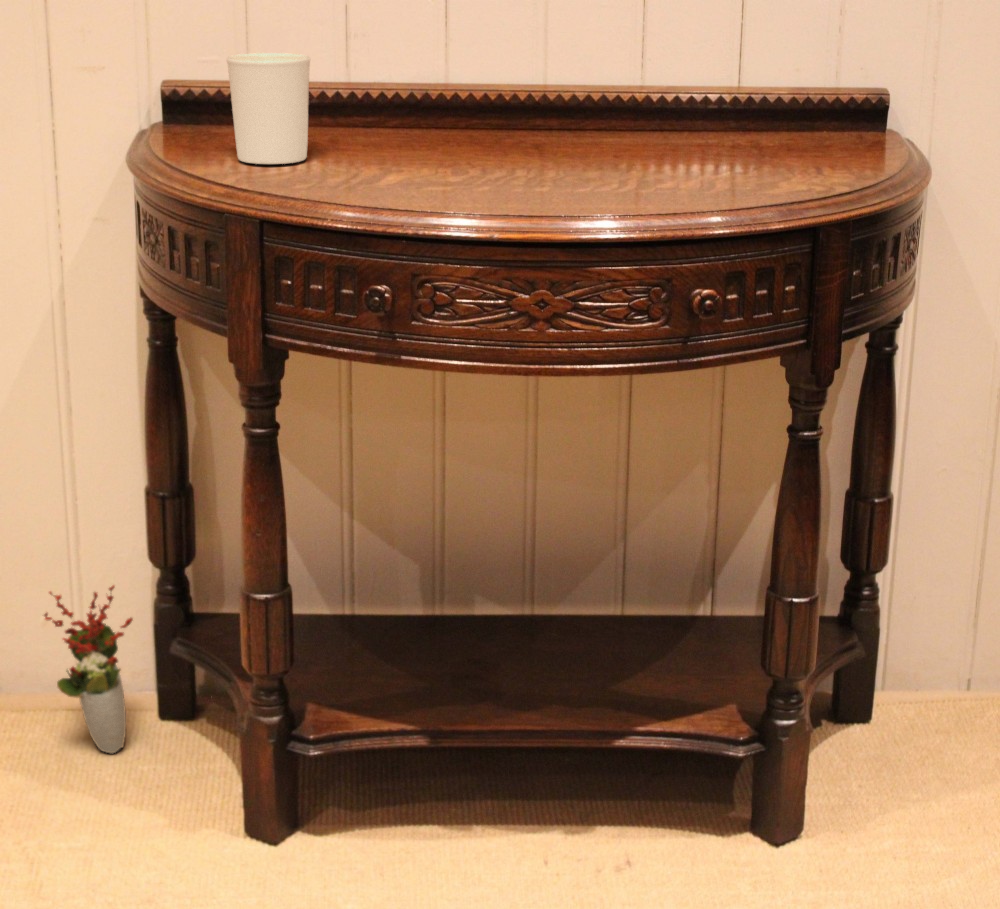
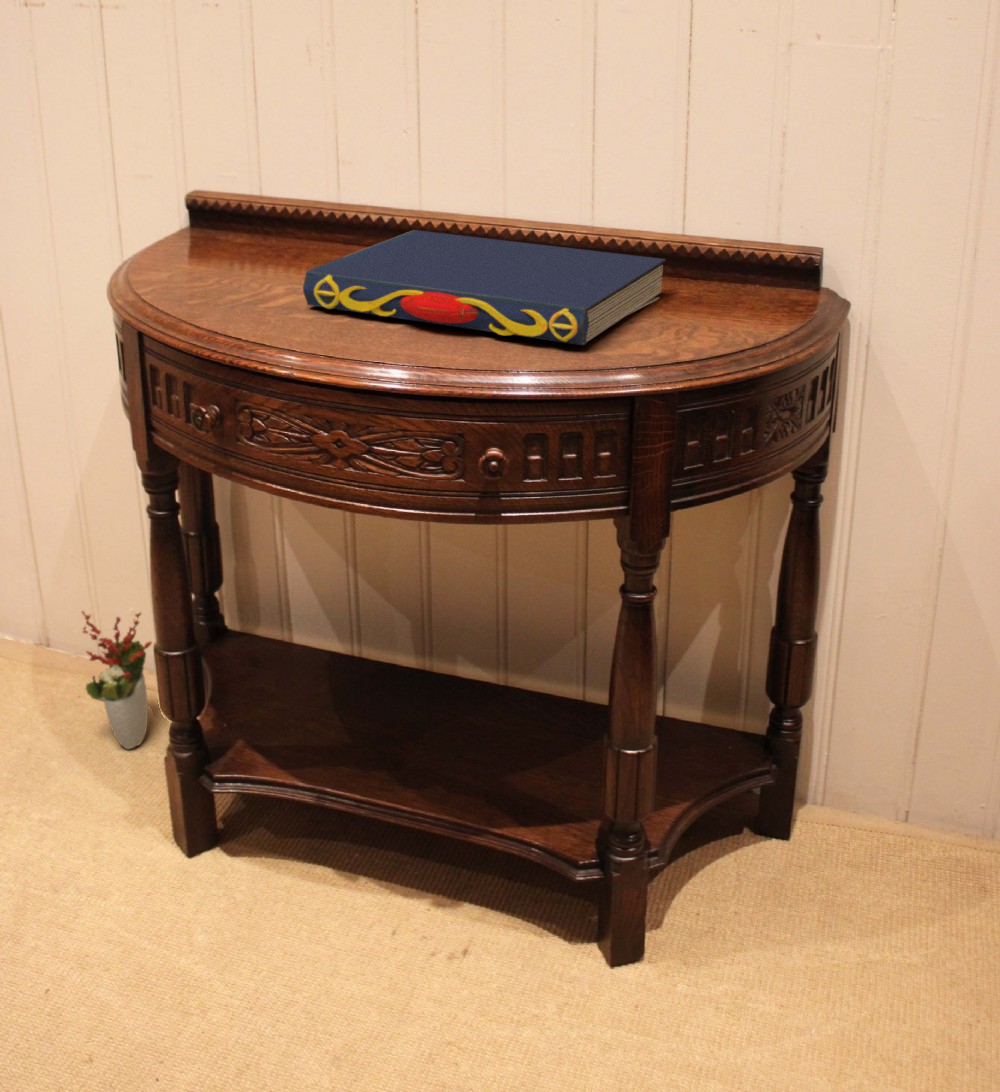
candle holder: present [227,53,310,164] -> none [163,174,240,278]
book: none [431,102,754,185] -> present [303,230,666,345]

